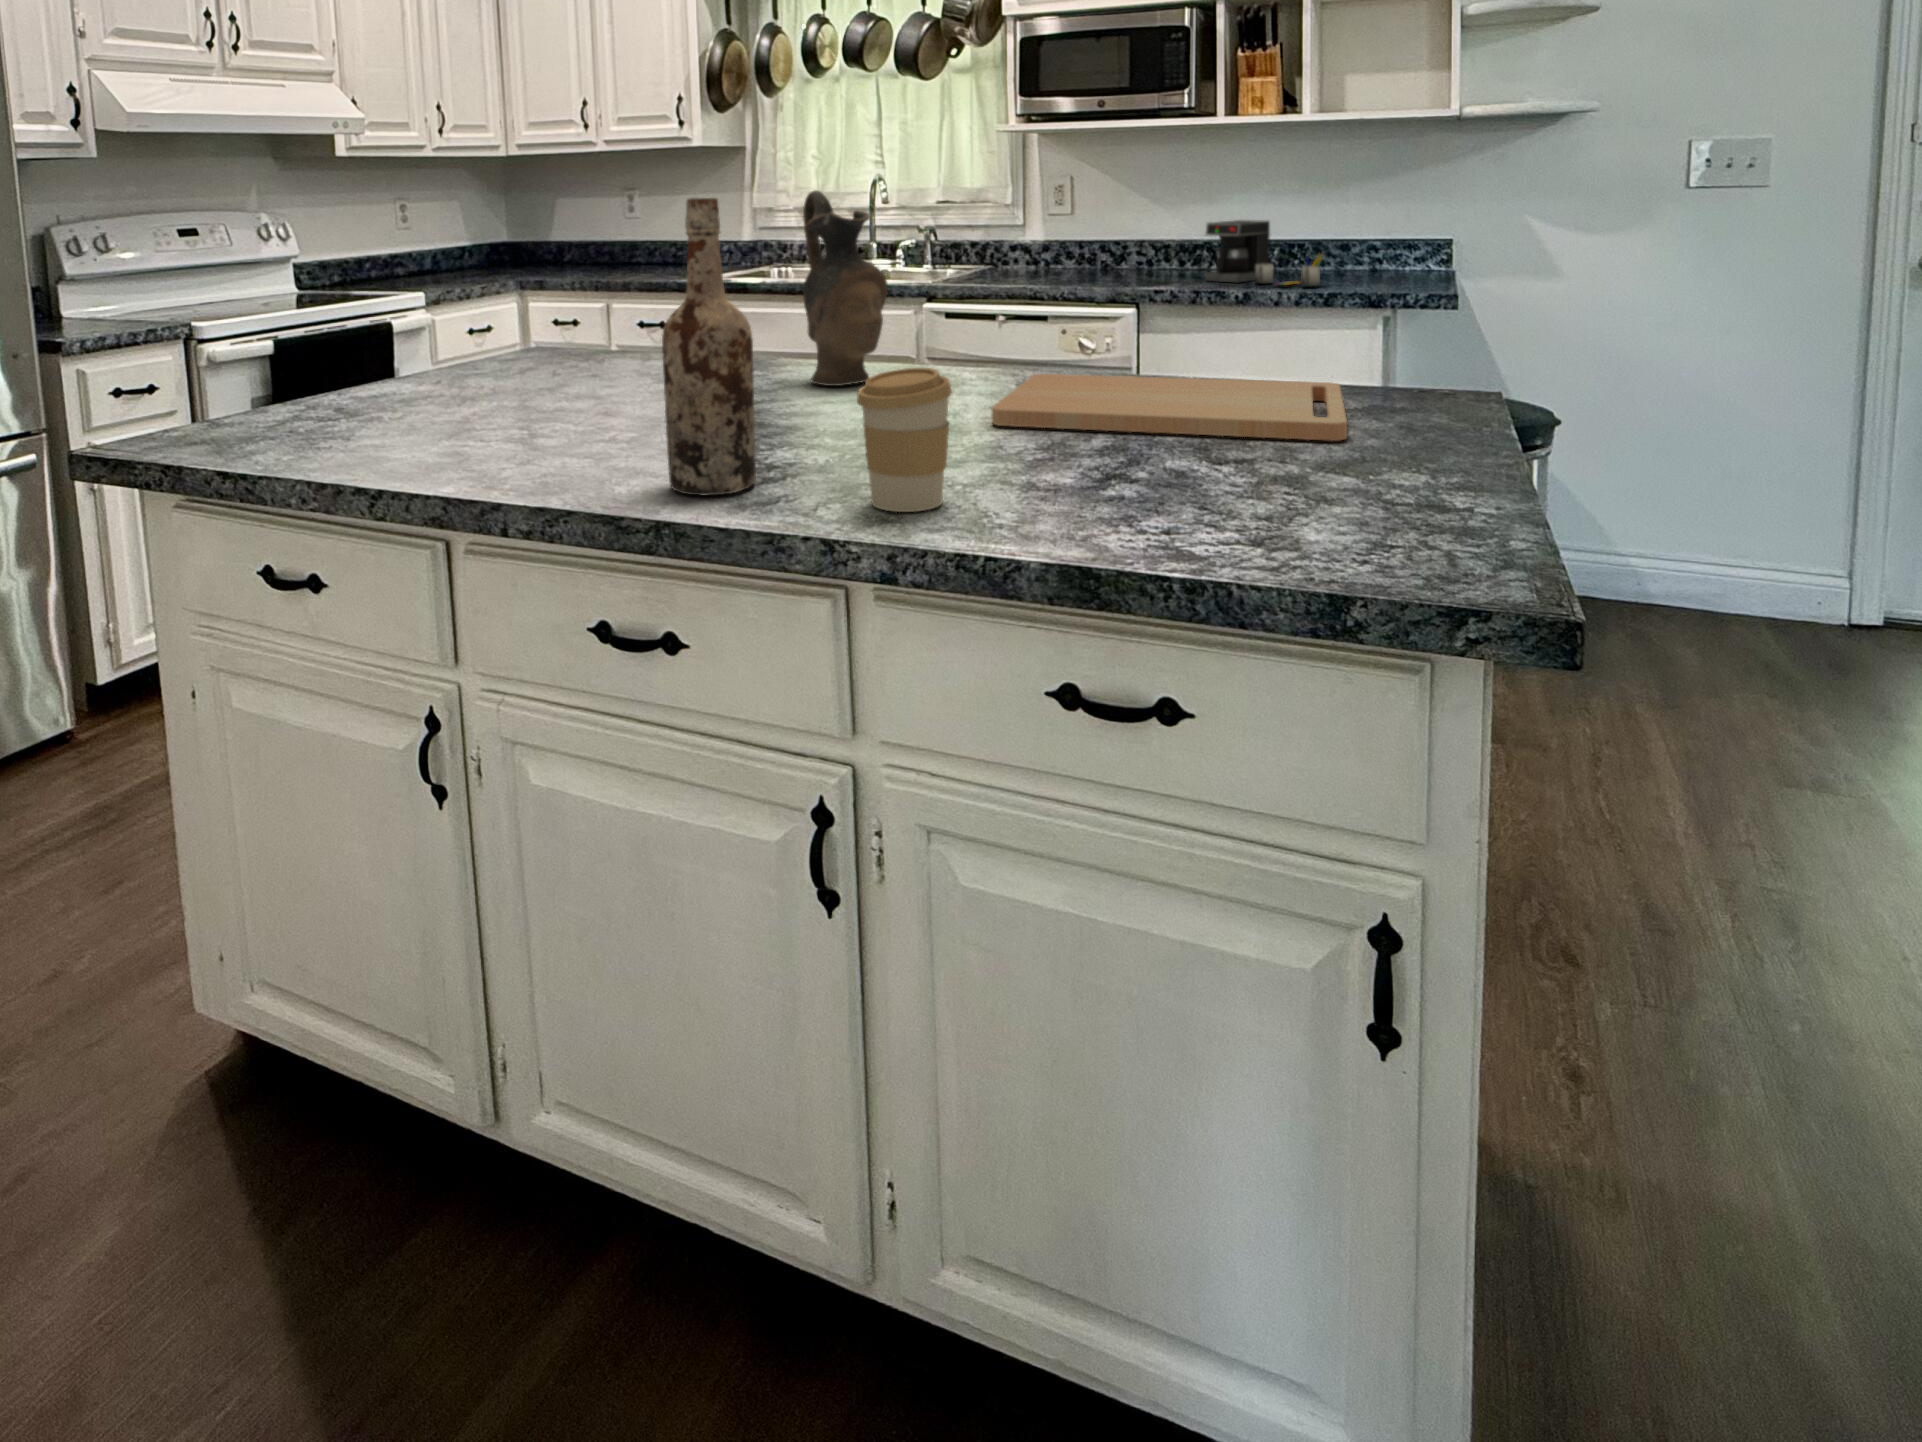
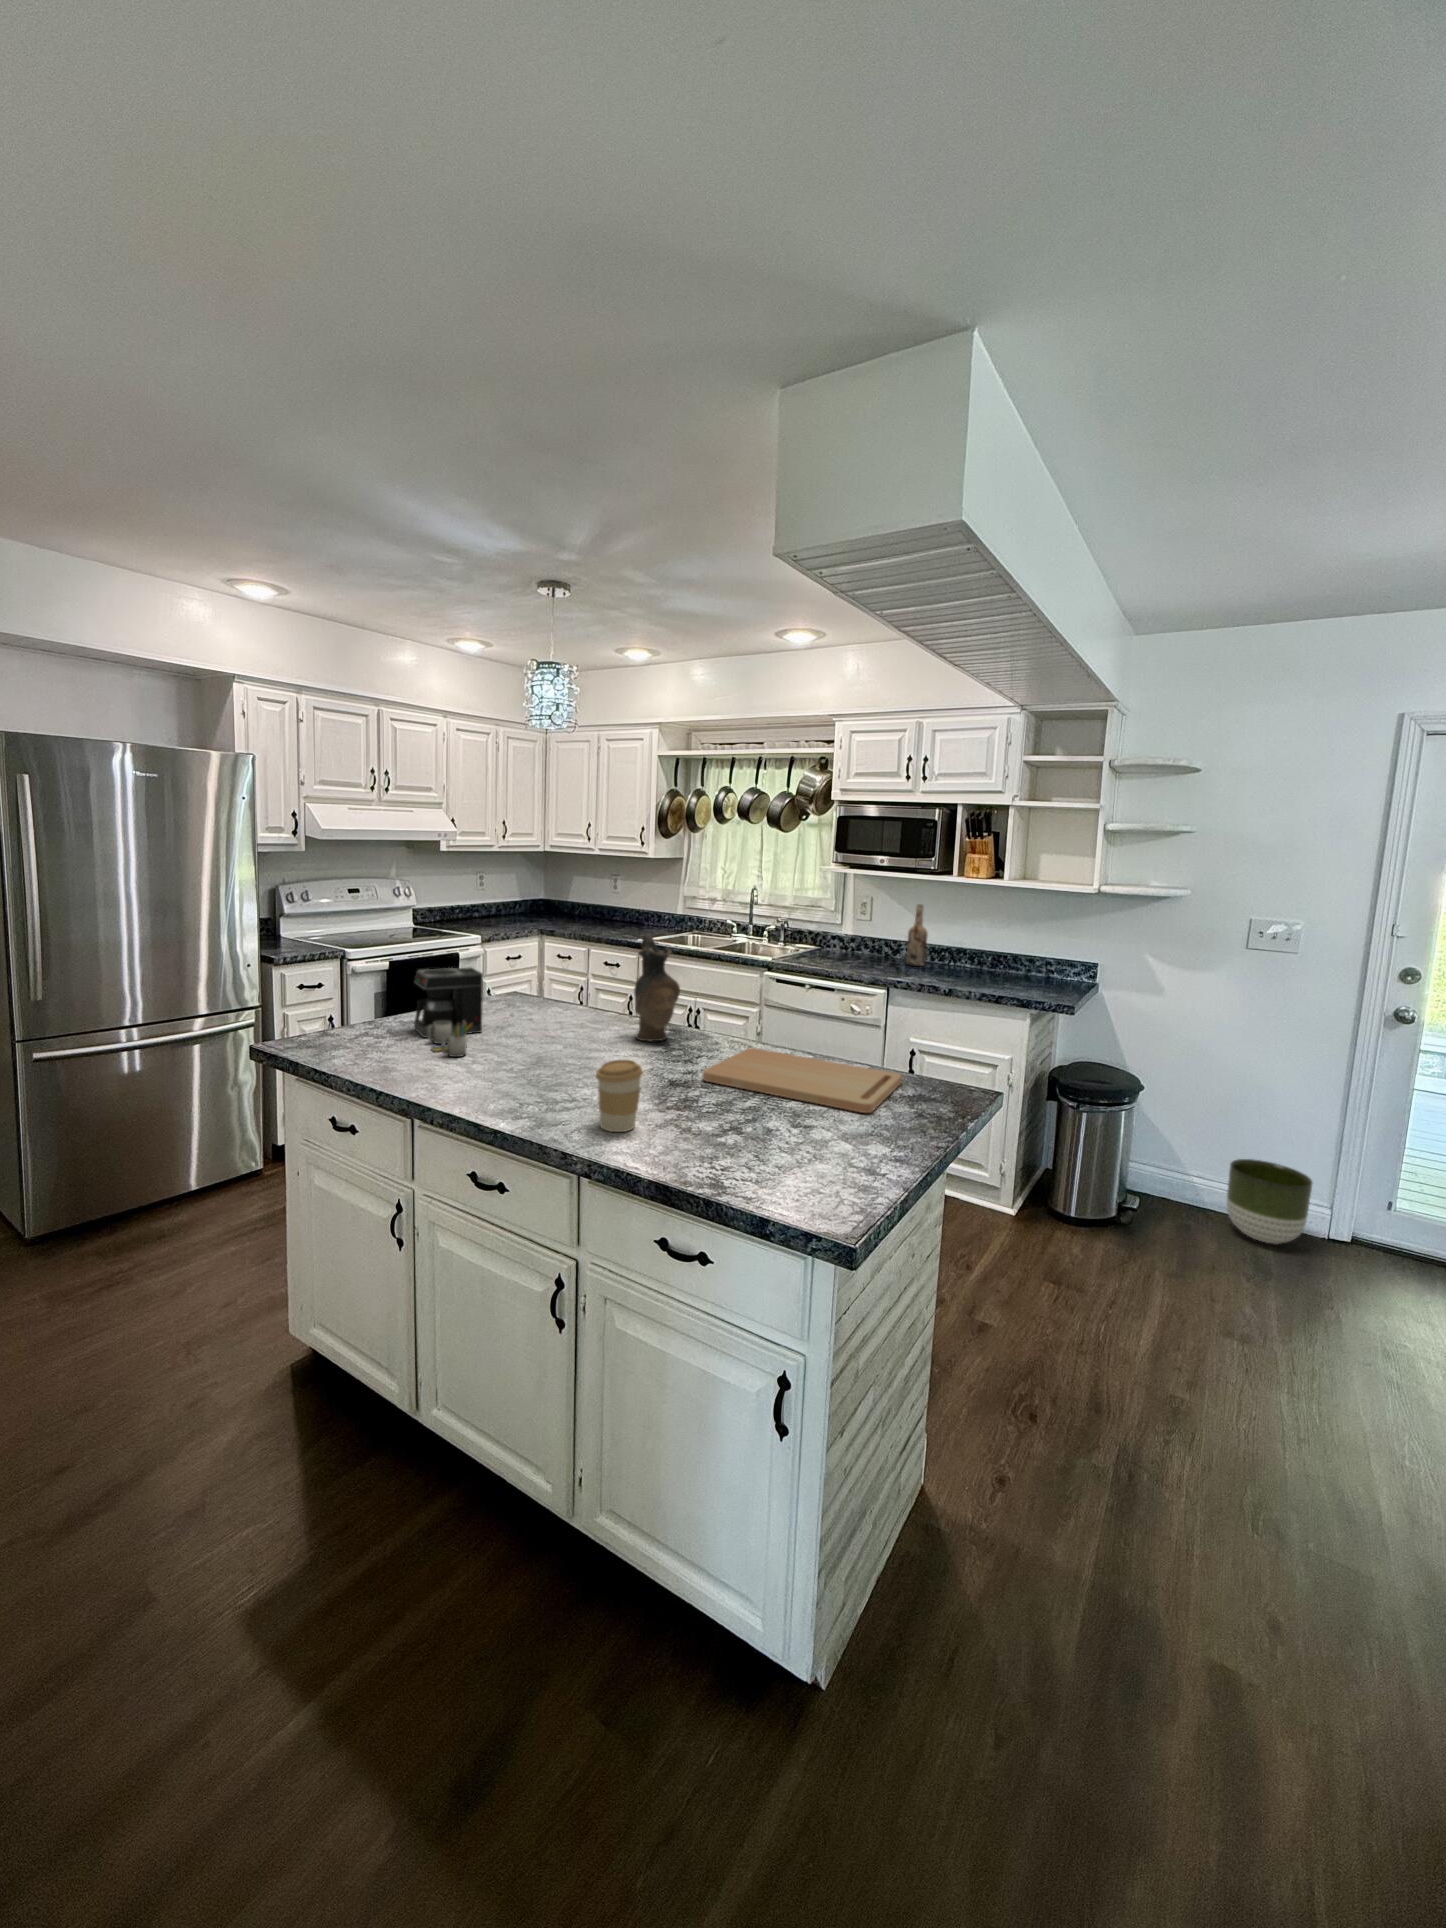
wine bottle: present [662,198,756,496] -> present [906,905,928,966]
coffee maker: present [1205,220,1323,286] -> present [414,968,483,1057]
planter: none [1699,515,1833,640] -> present [1227,1159,1312,1244]

